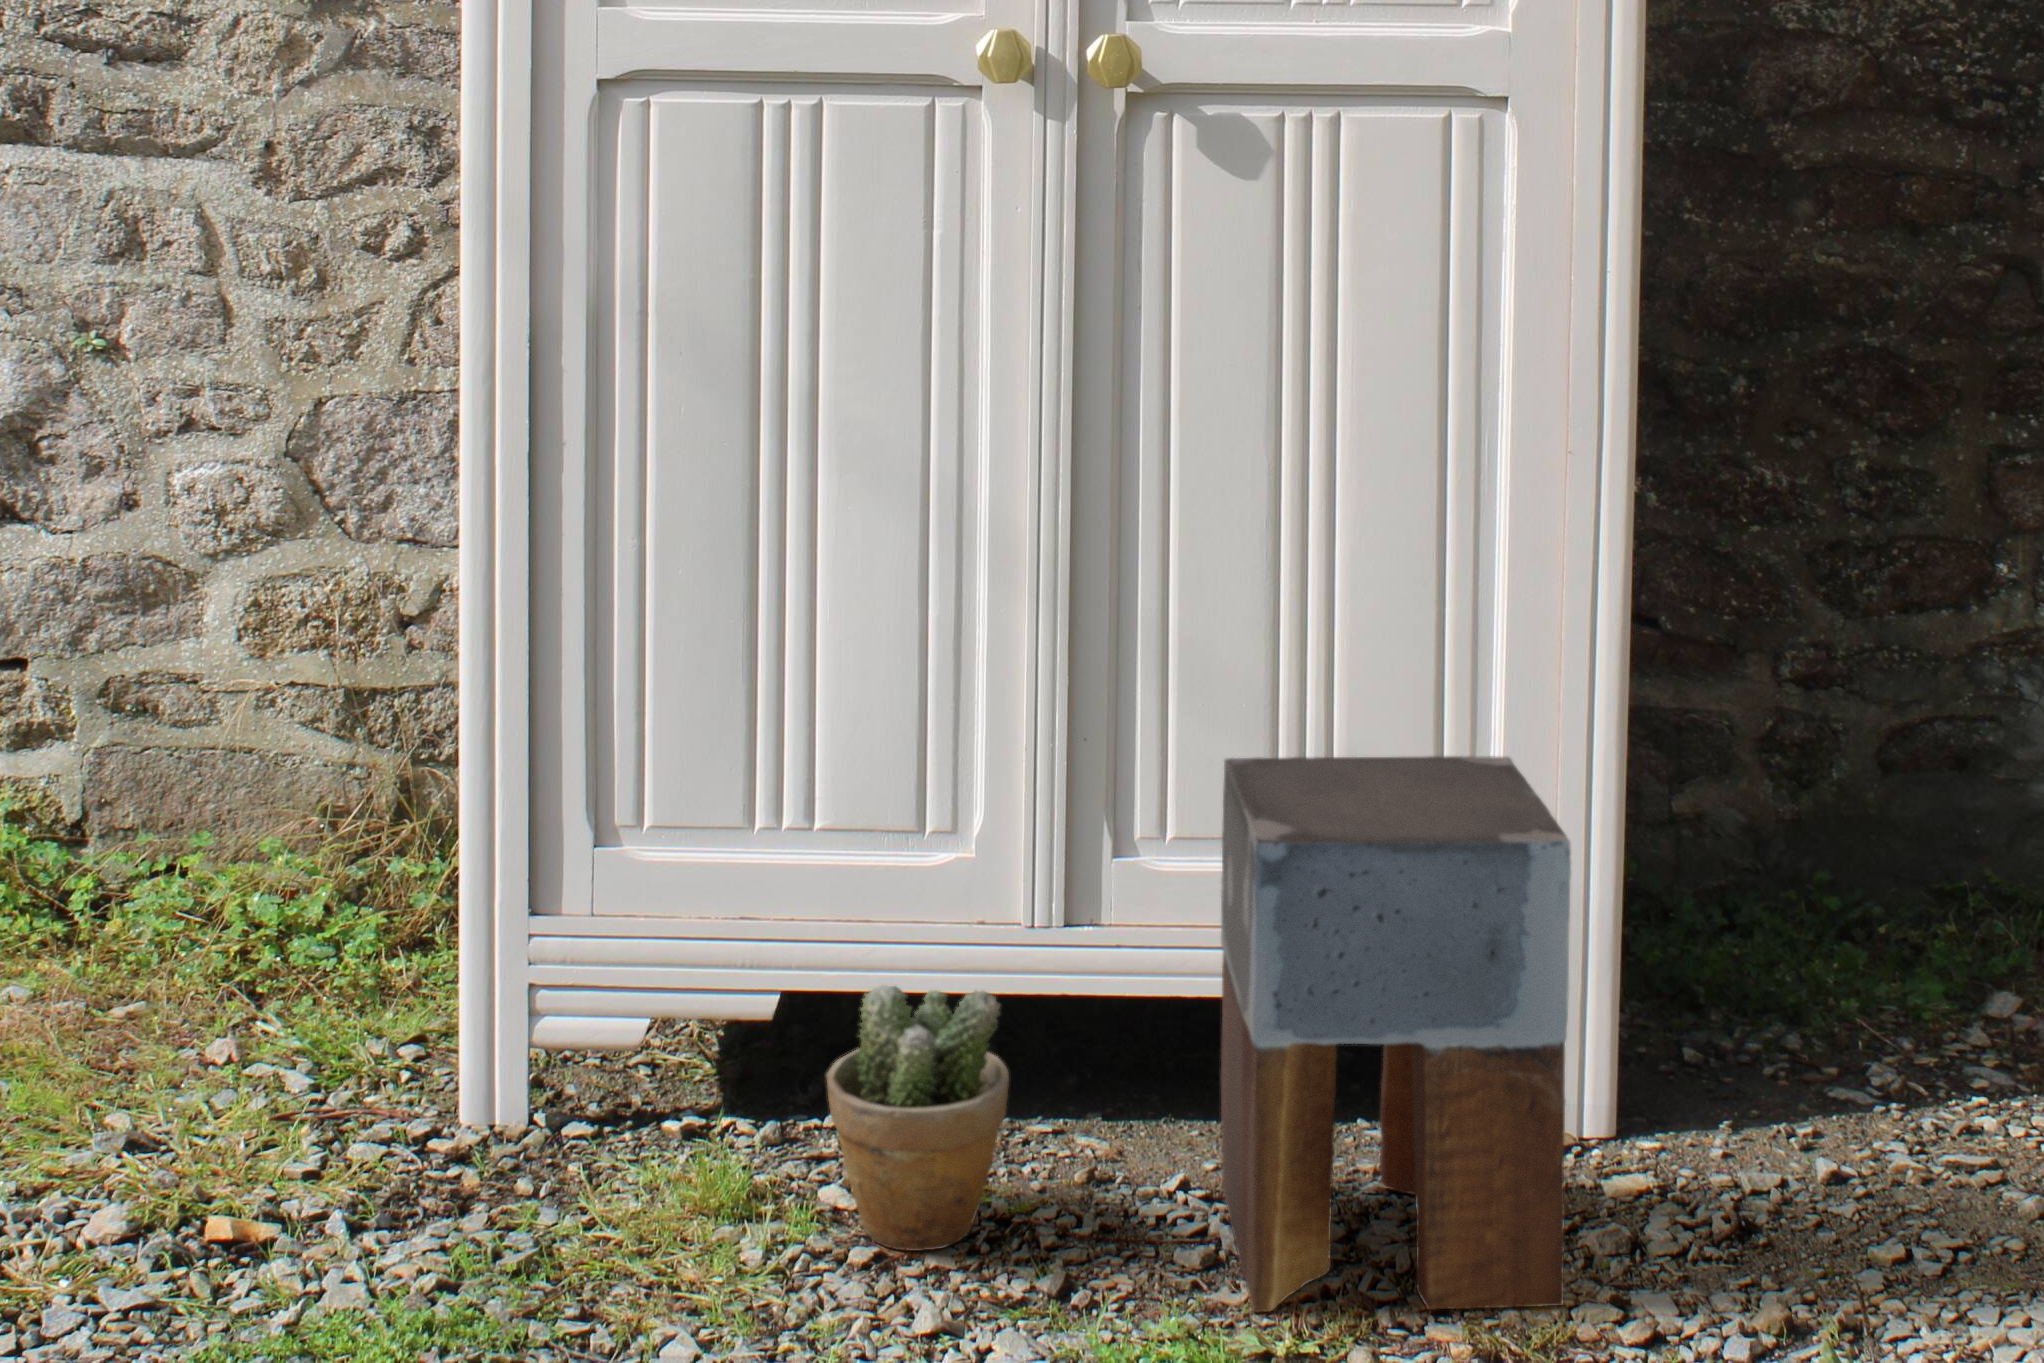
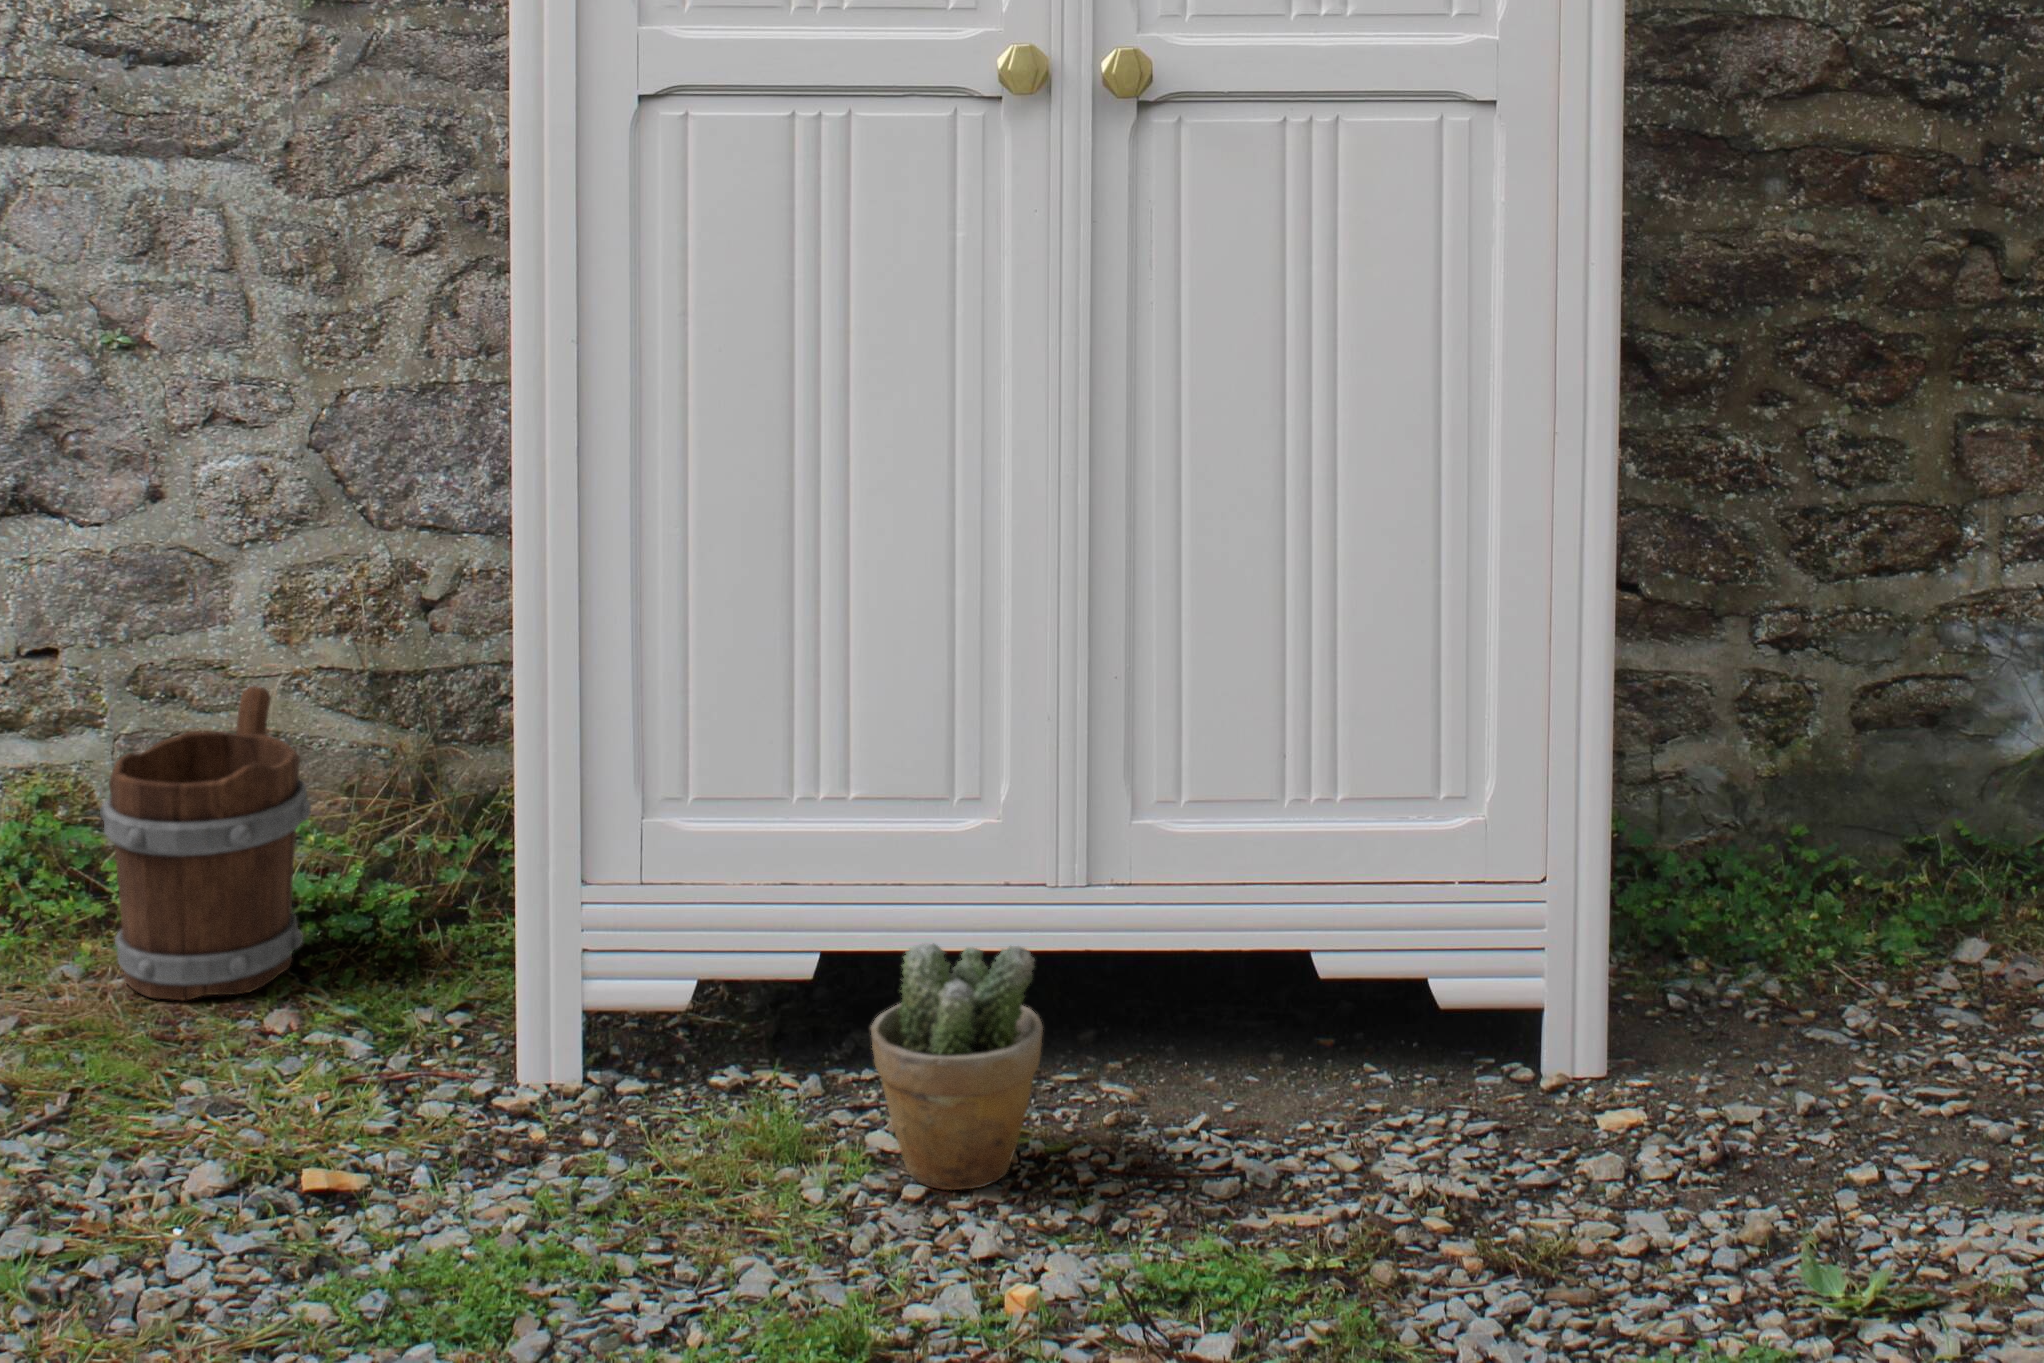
bucket: none [52,697,269,1025] -> present [100,686,311,1000]
stool: present [1221,756,1571,1312] -> none [1239,719,1568,1237]

